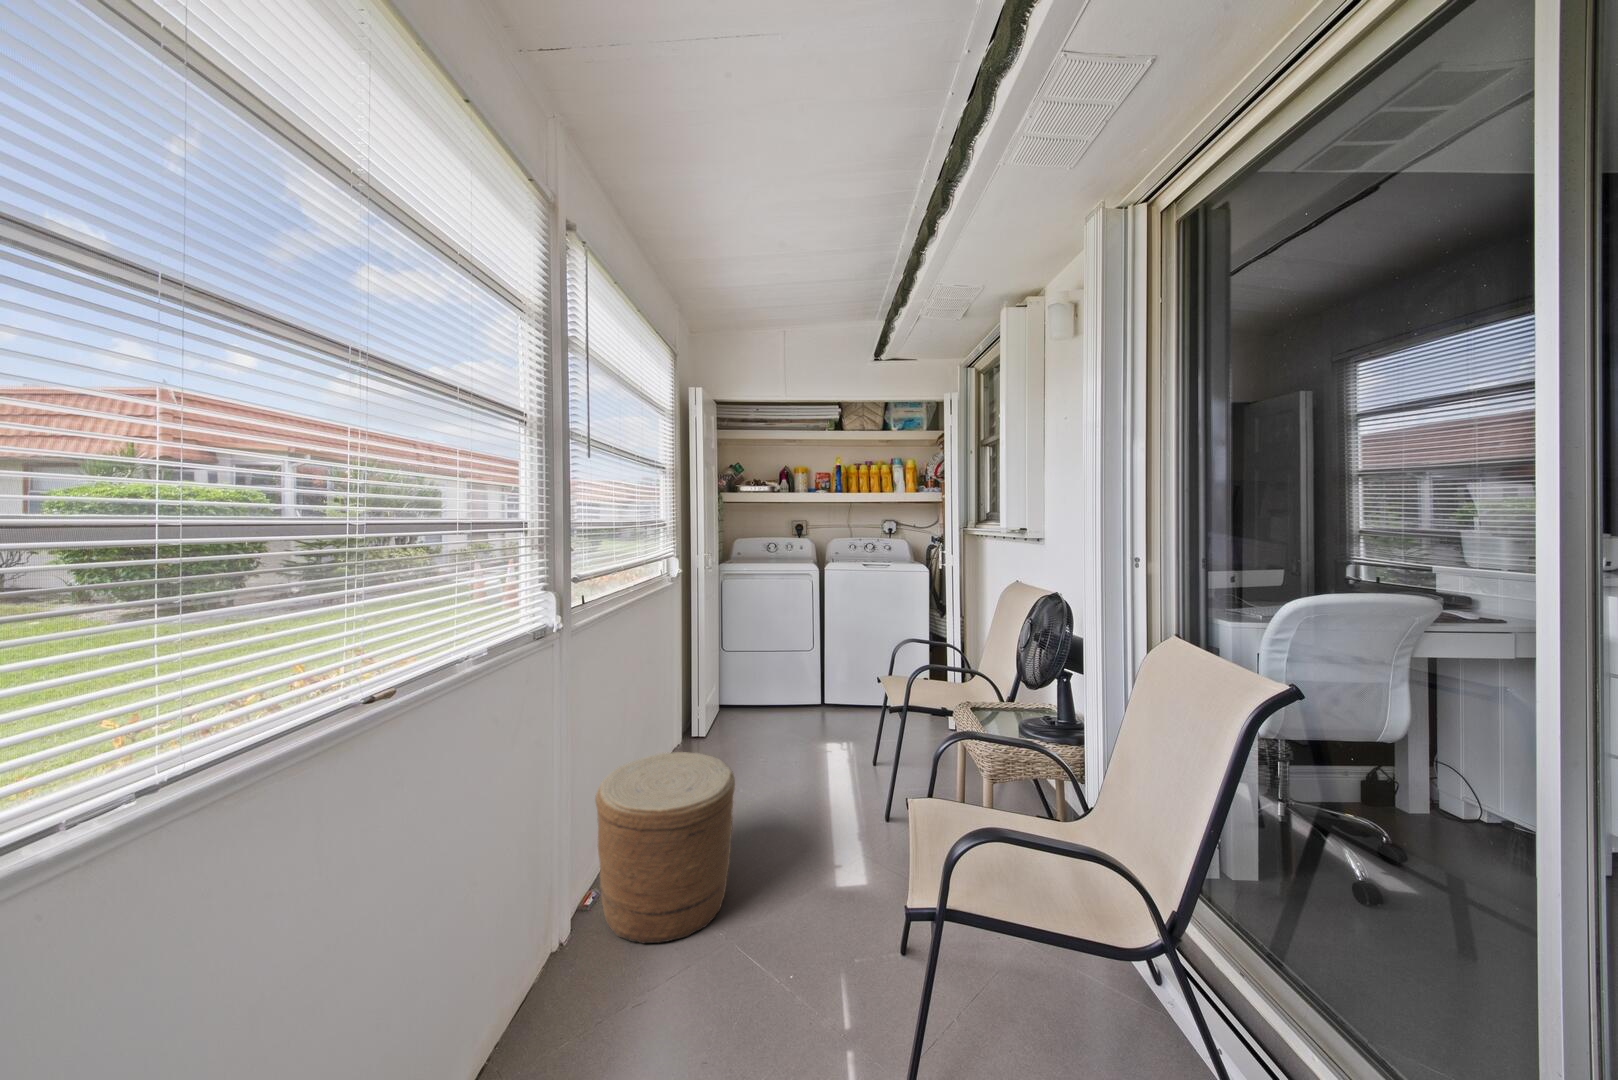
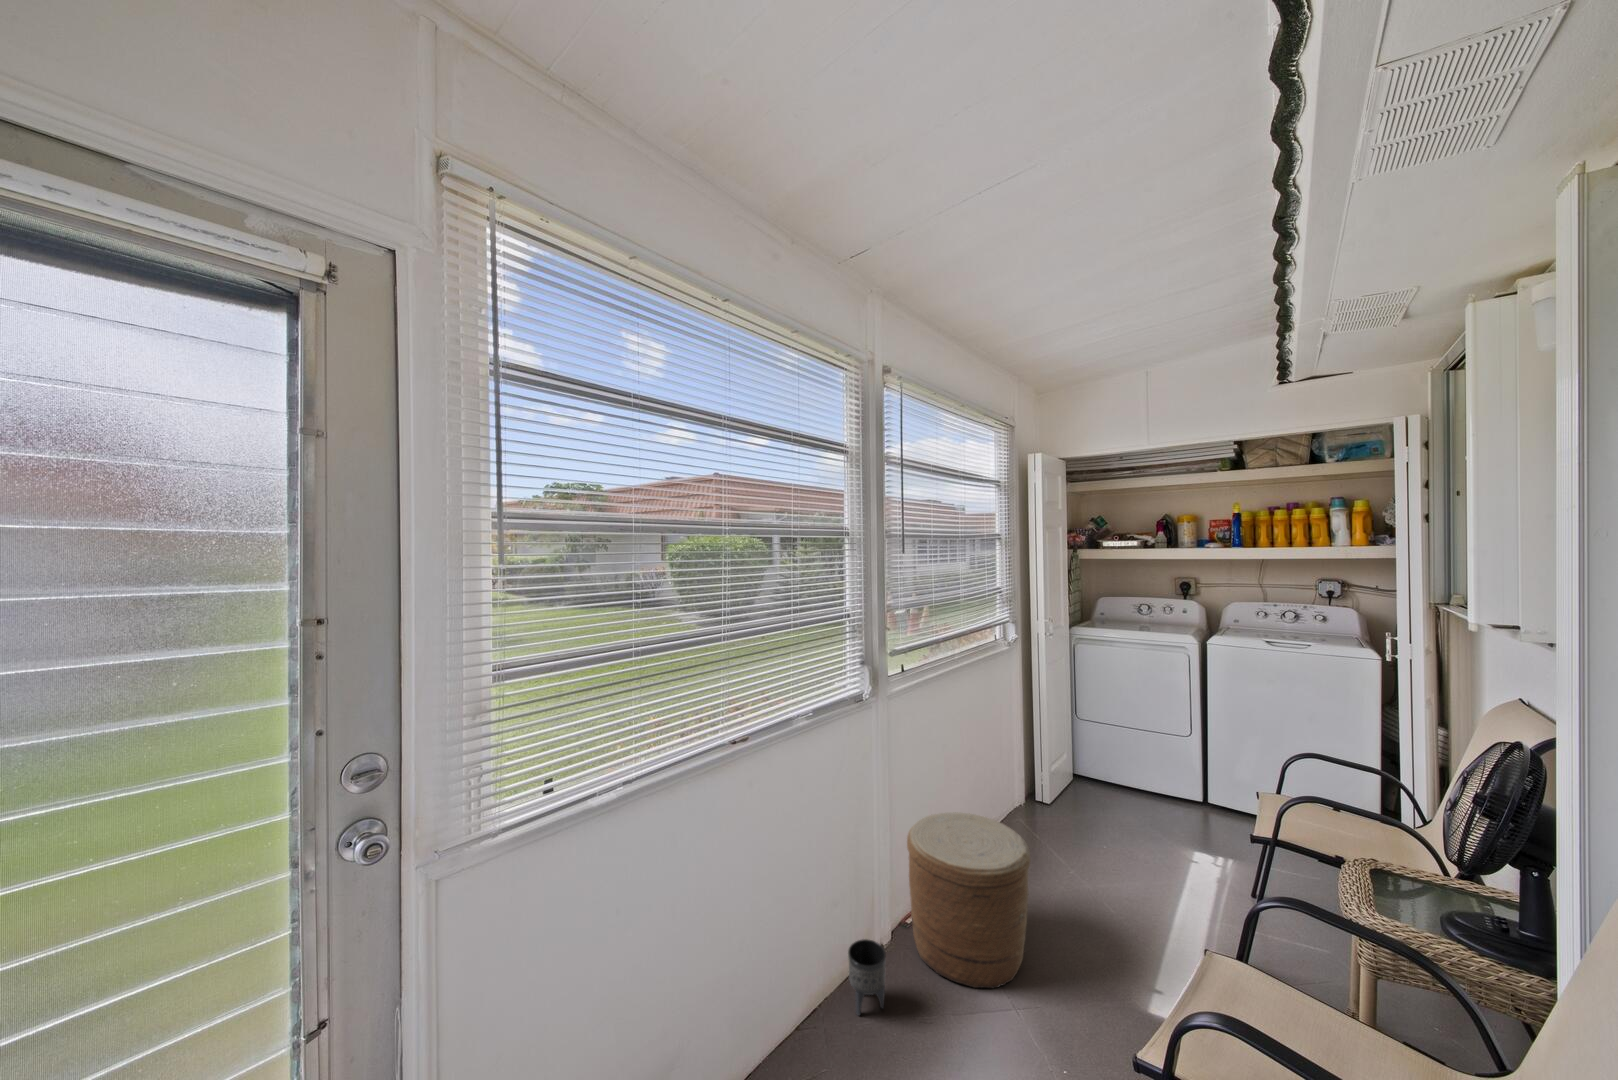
planter: none [534,943,590,1051] -> present [848,939,886,1015]

